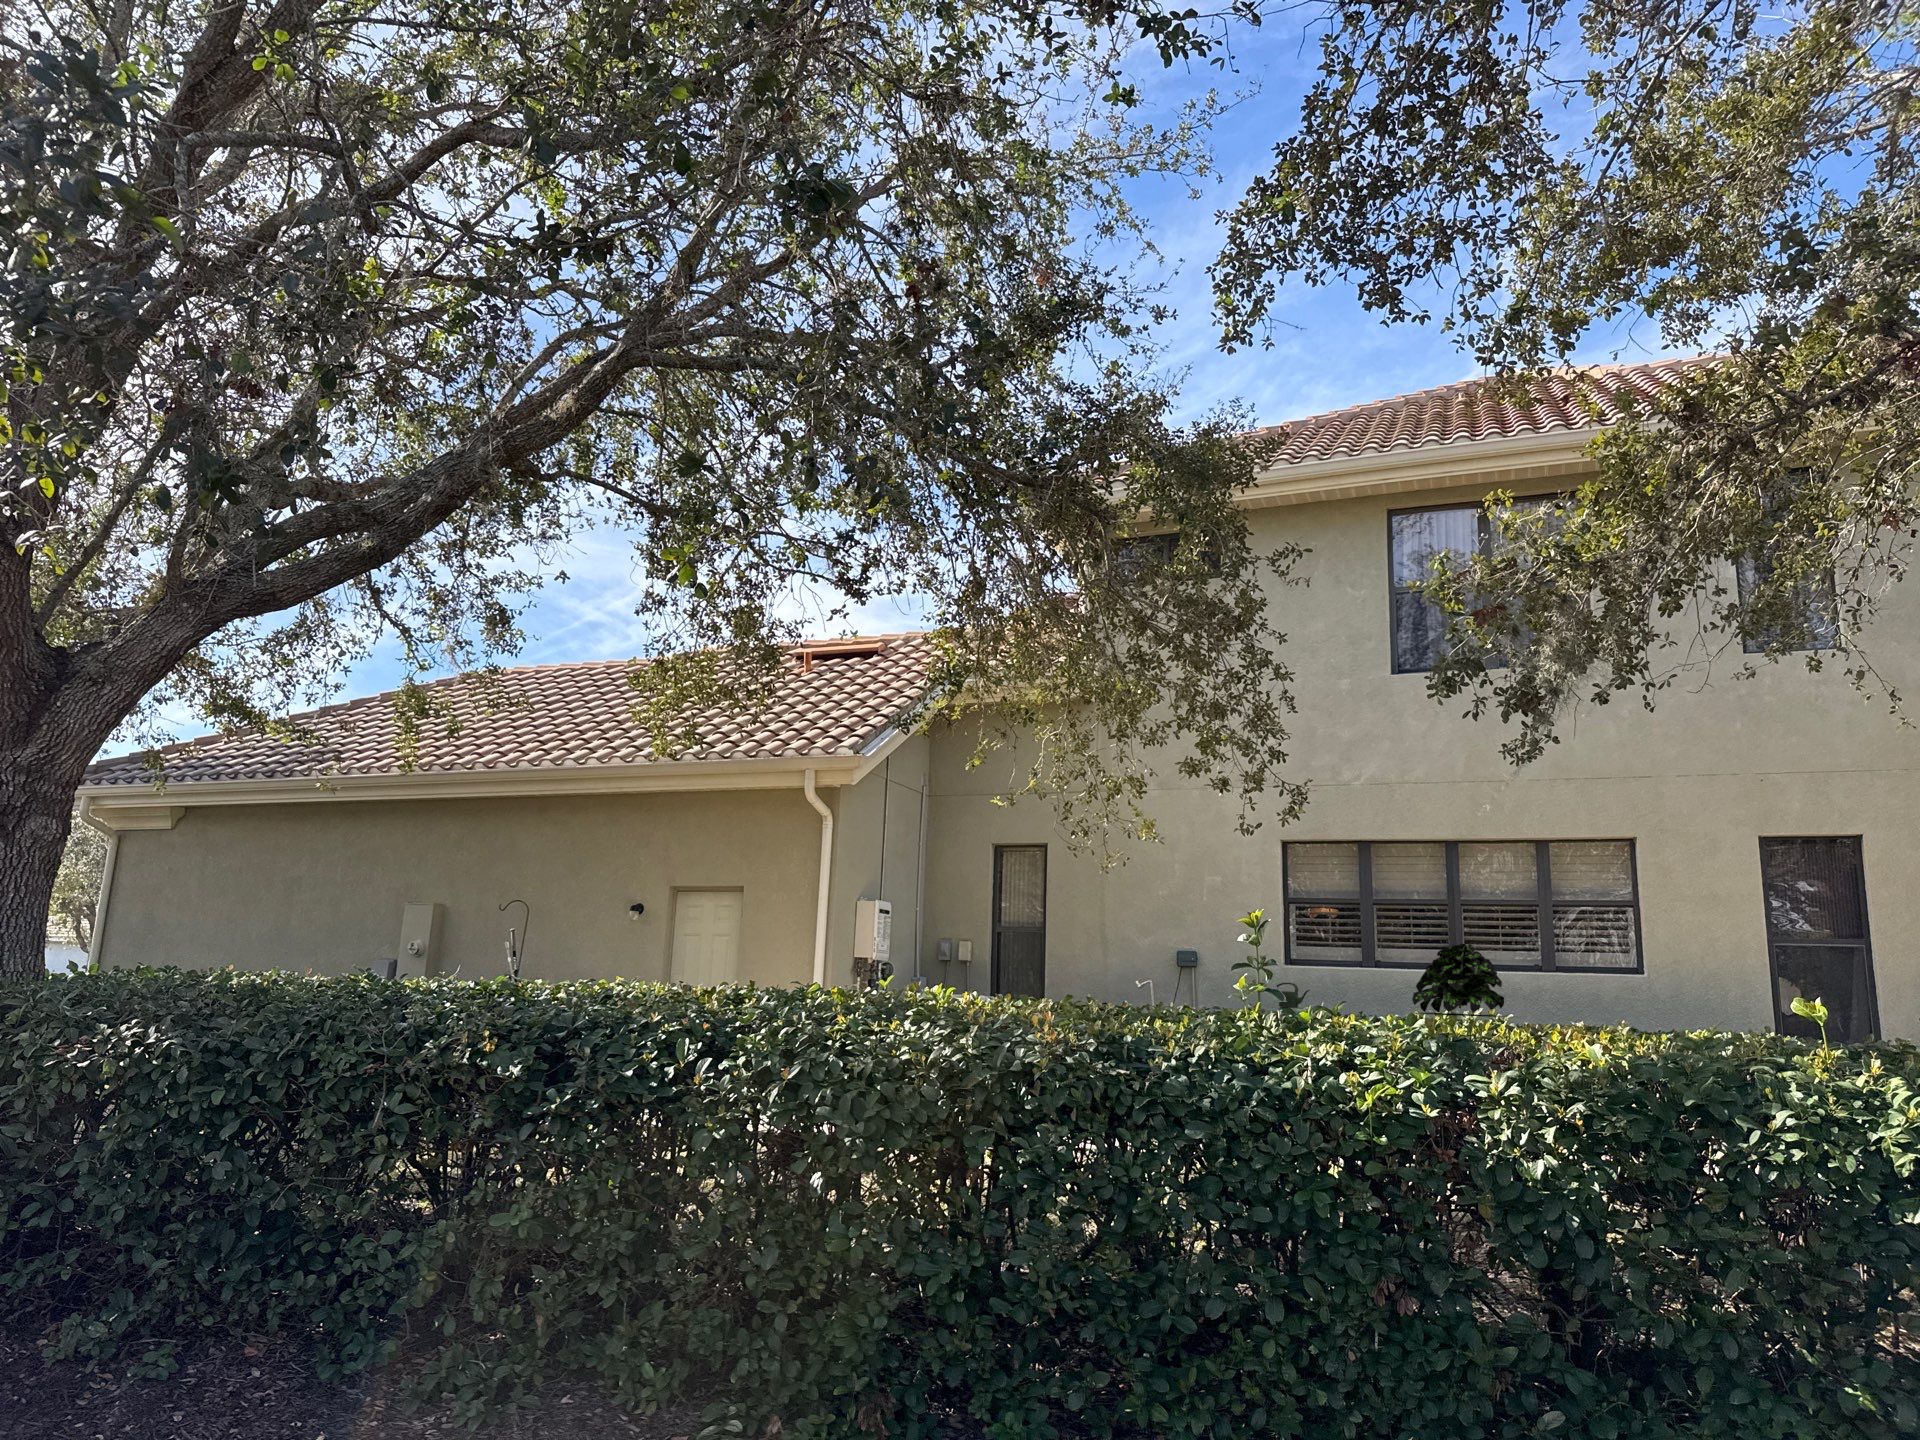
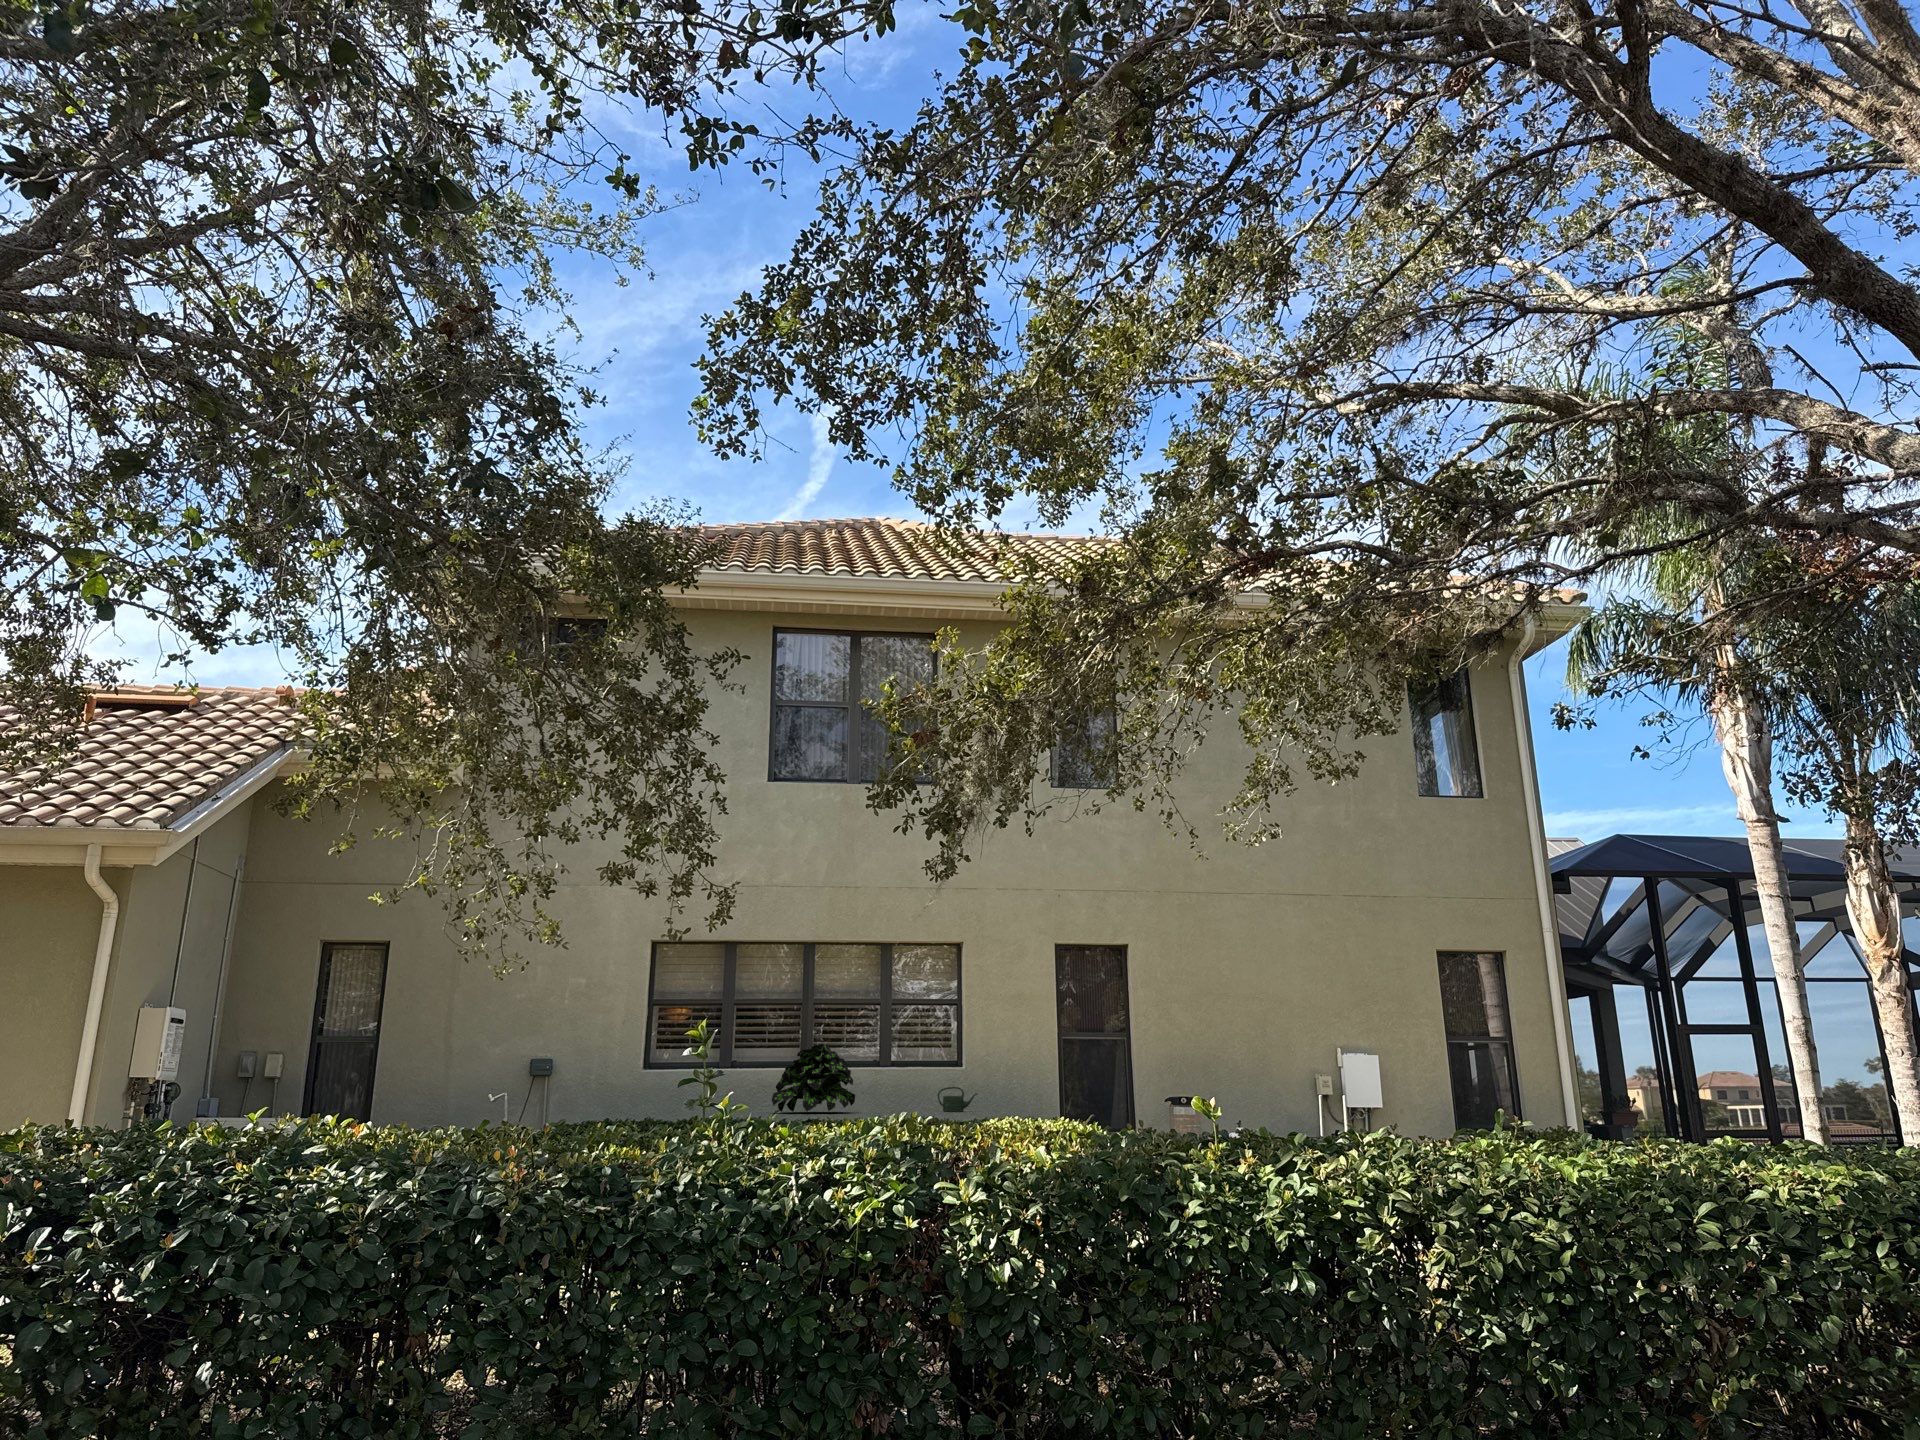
watering can: present [1276,983,1310,1008] -> present [938,1087,977,1112]

